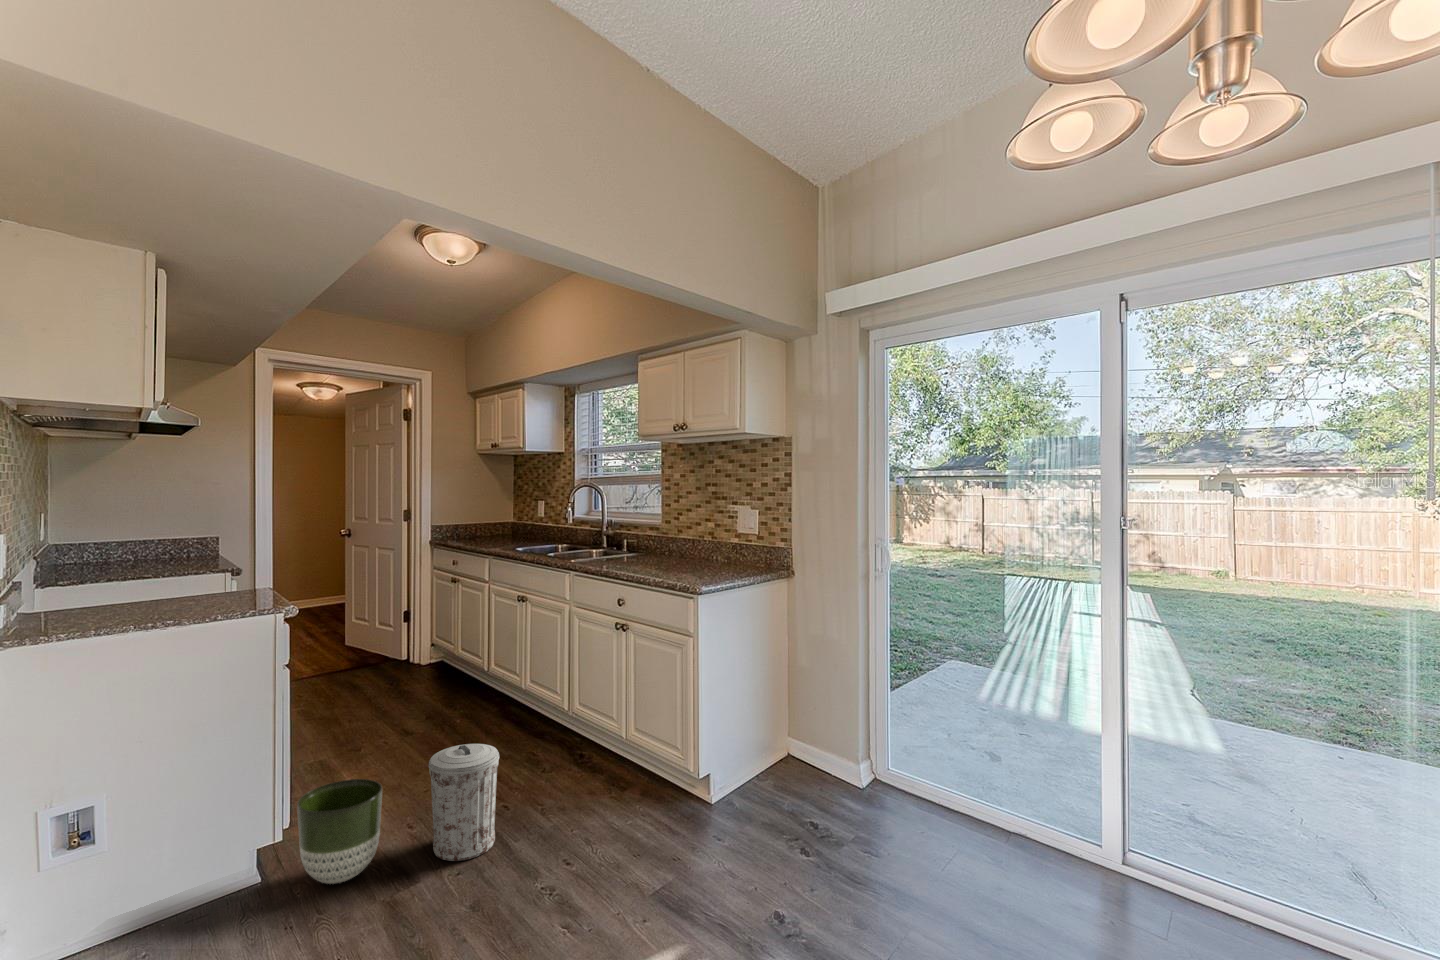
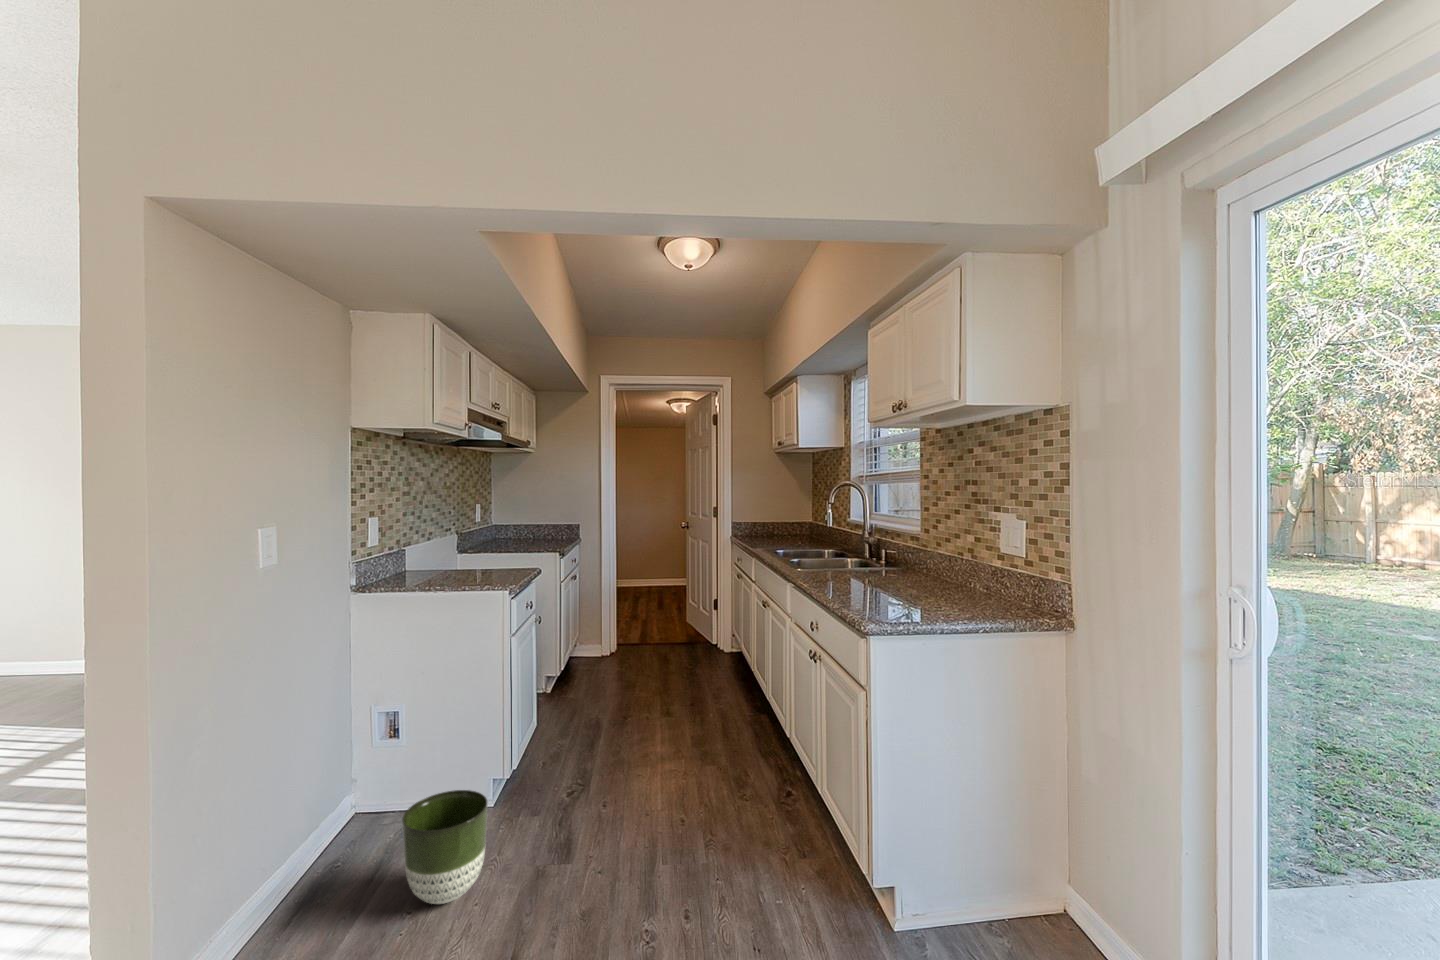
trash can: present [429,744,499,861] -> none [525,781,604,926]

